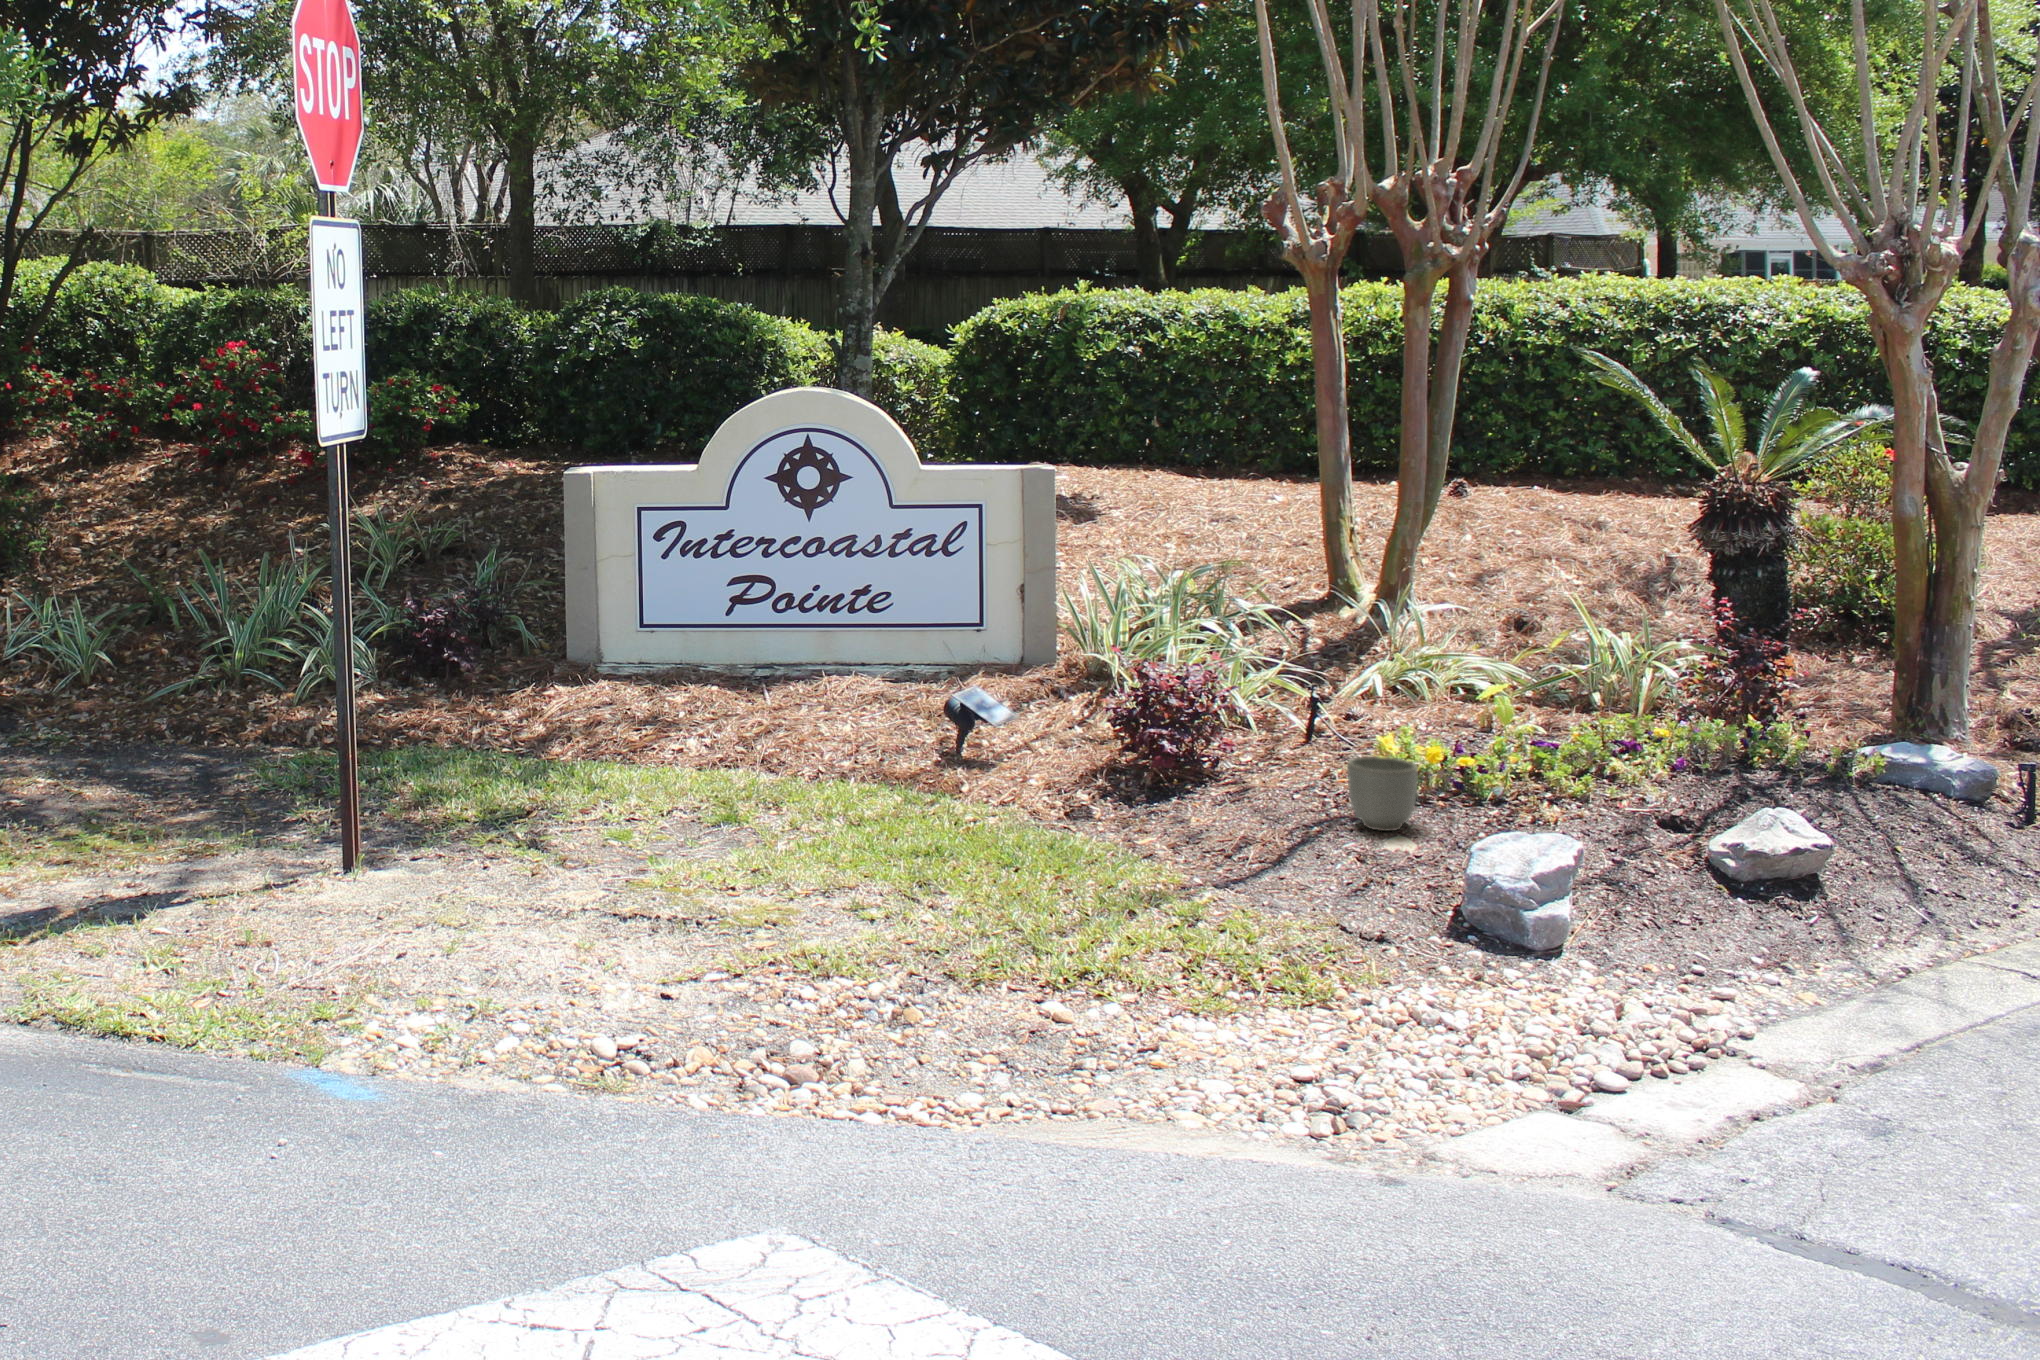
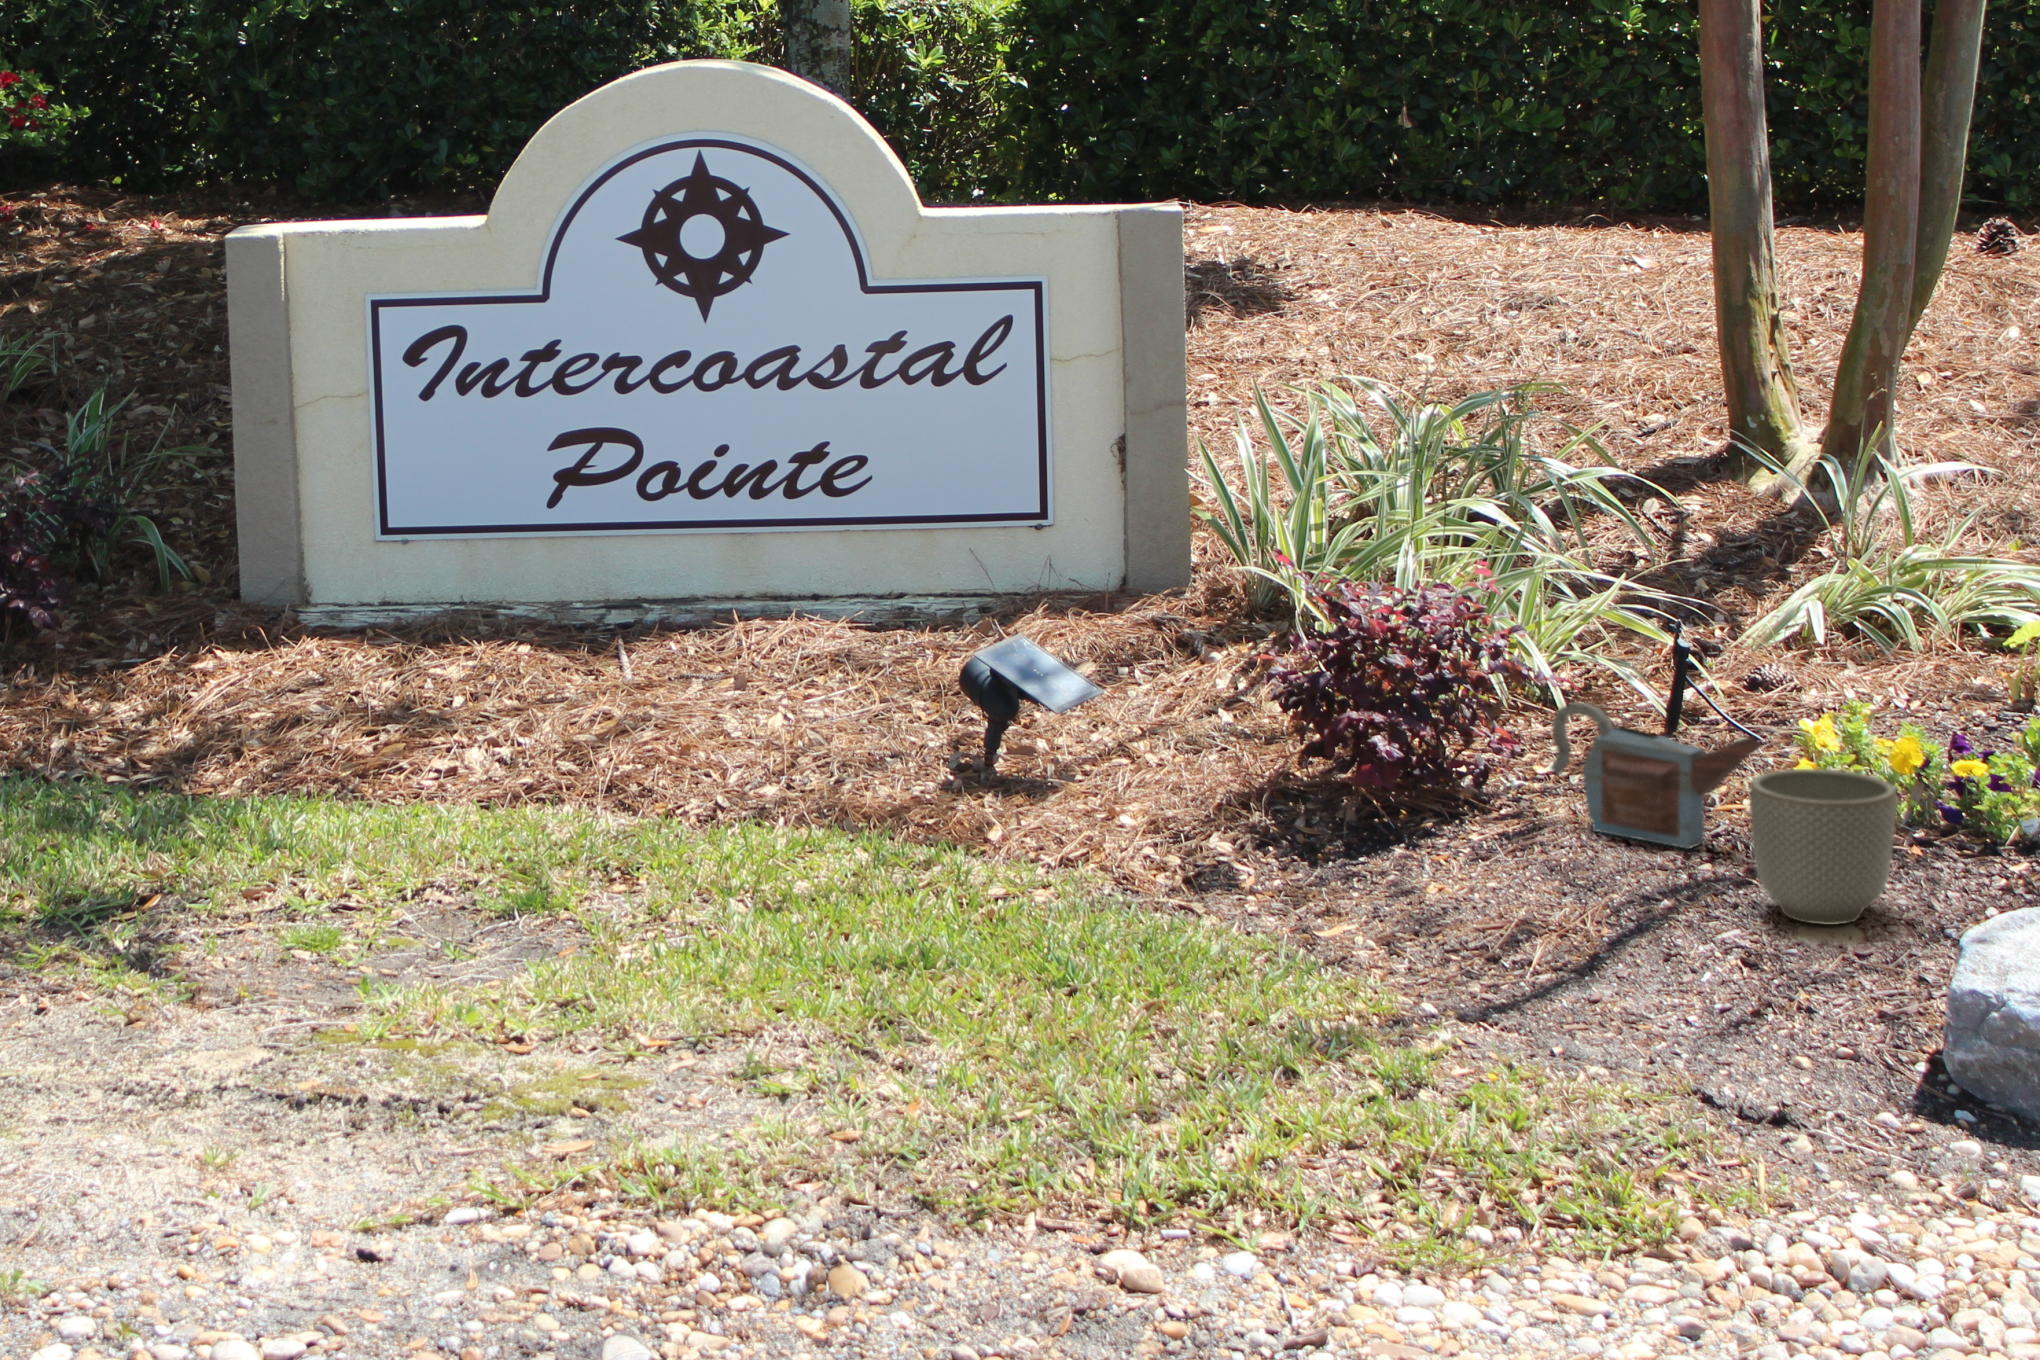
watering can: none [1249,723,1354,795] -> present [1551,702,1762,849]

